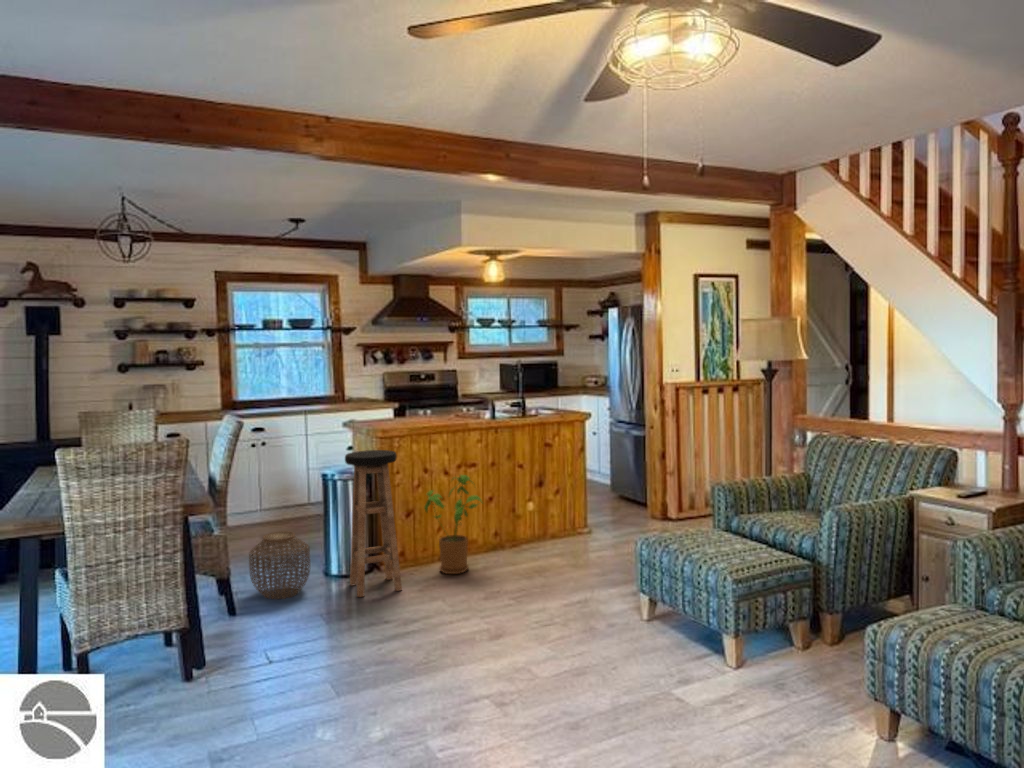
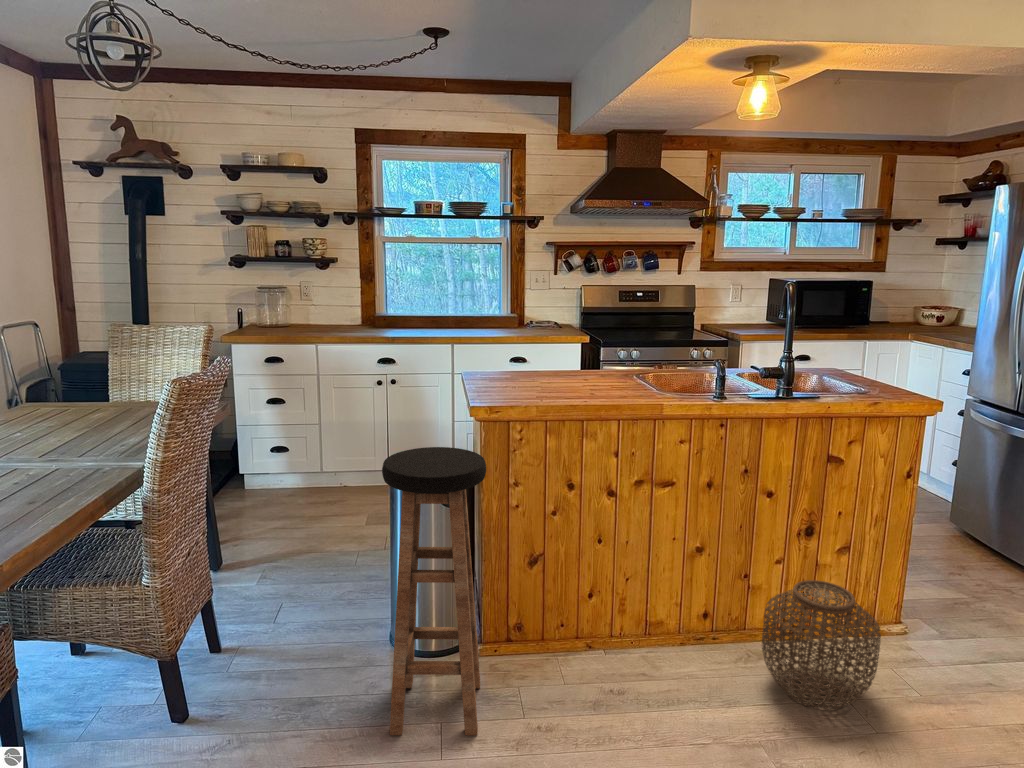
house plant: present [424,475,482,574] -> none [551,510,667,708]
woven basket: present [249,531,310,599] -> present [762,580,881,710]

